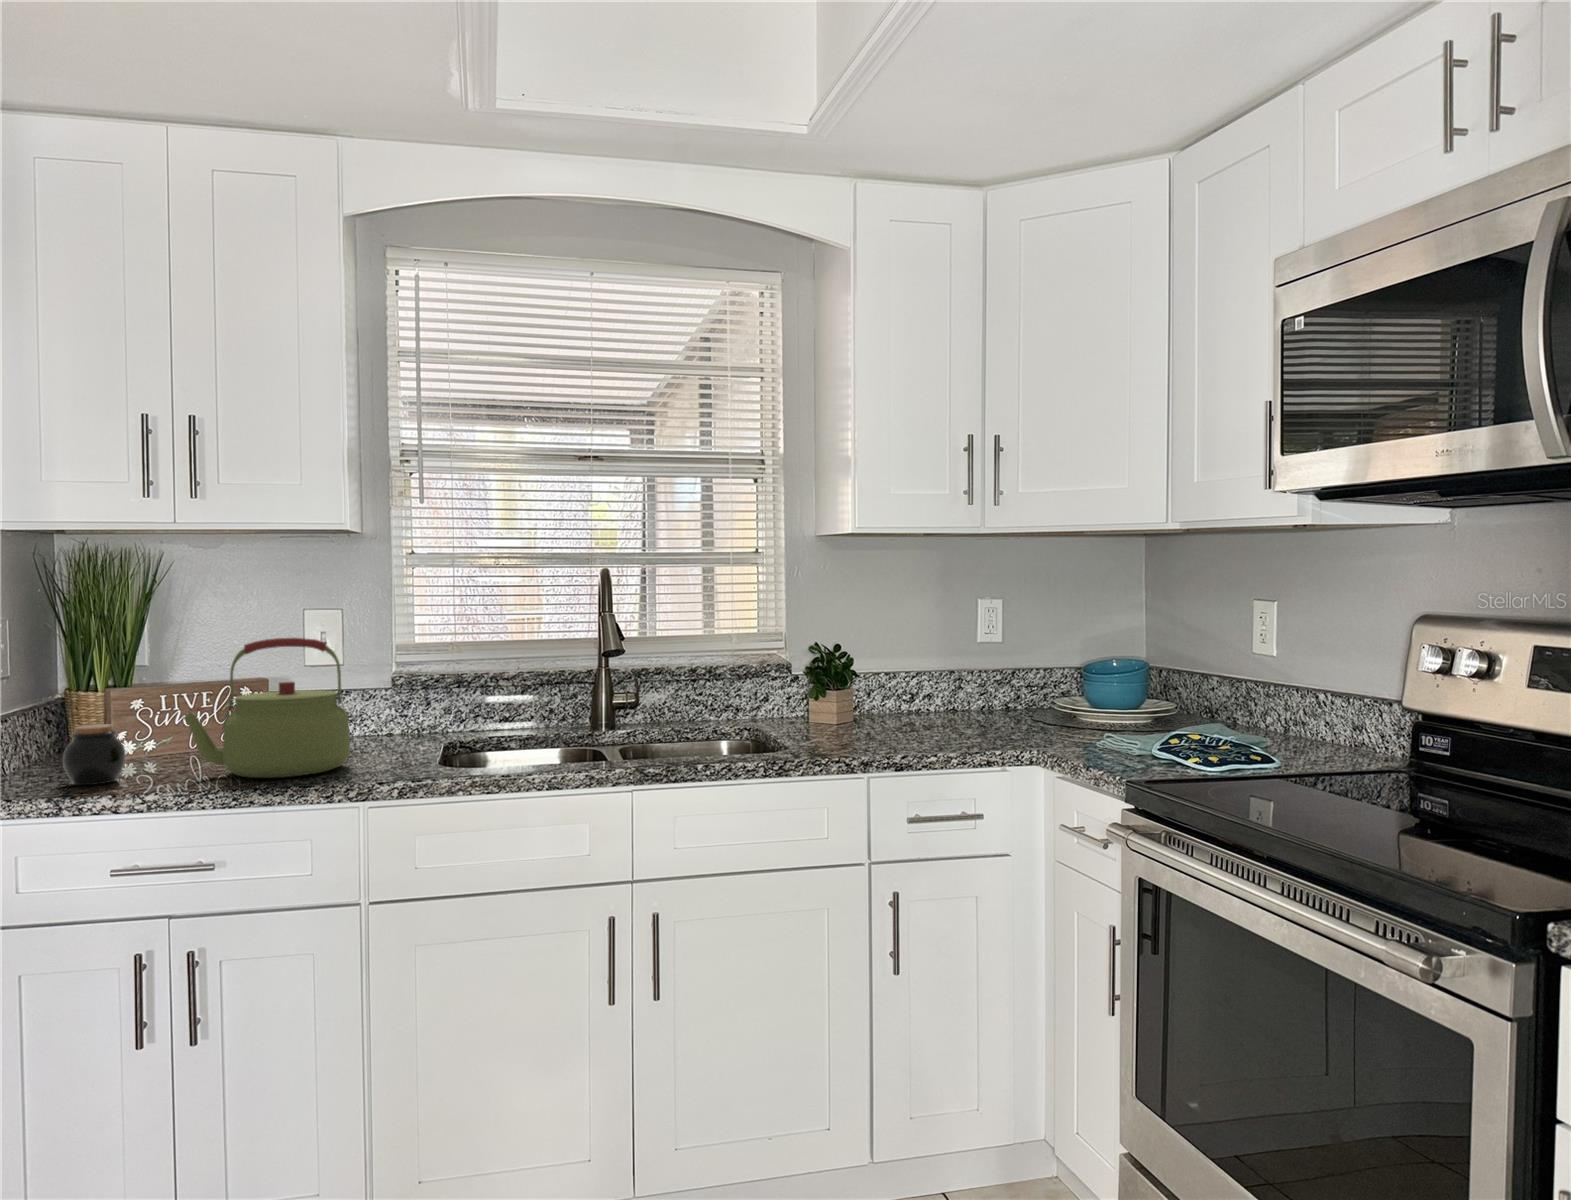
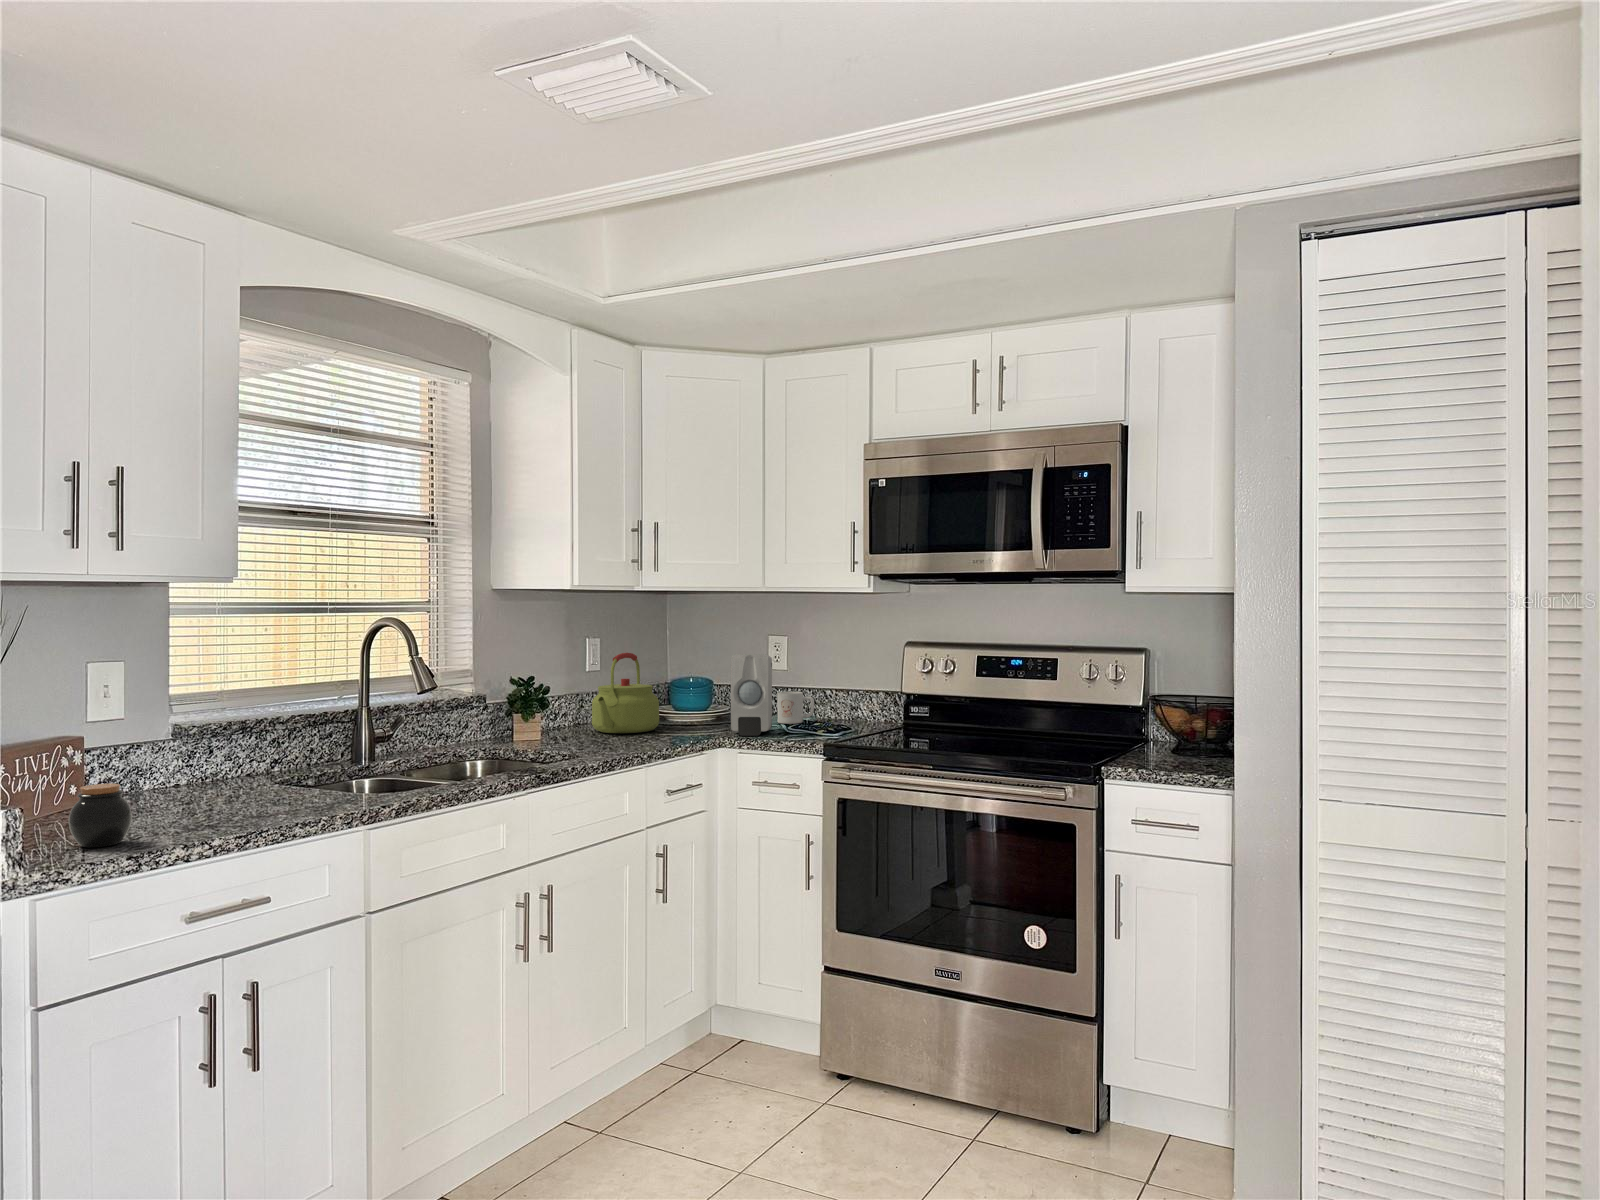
soap dispenser: none [1074,625,1174,754] -> present [731,654,772,736]
kettle: present [183,638,350,778] -> present [592,653,659,733]
mug: none [1217,689,1275,741] -> present [777,692,814,724]

